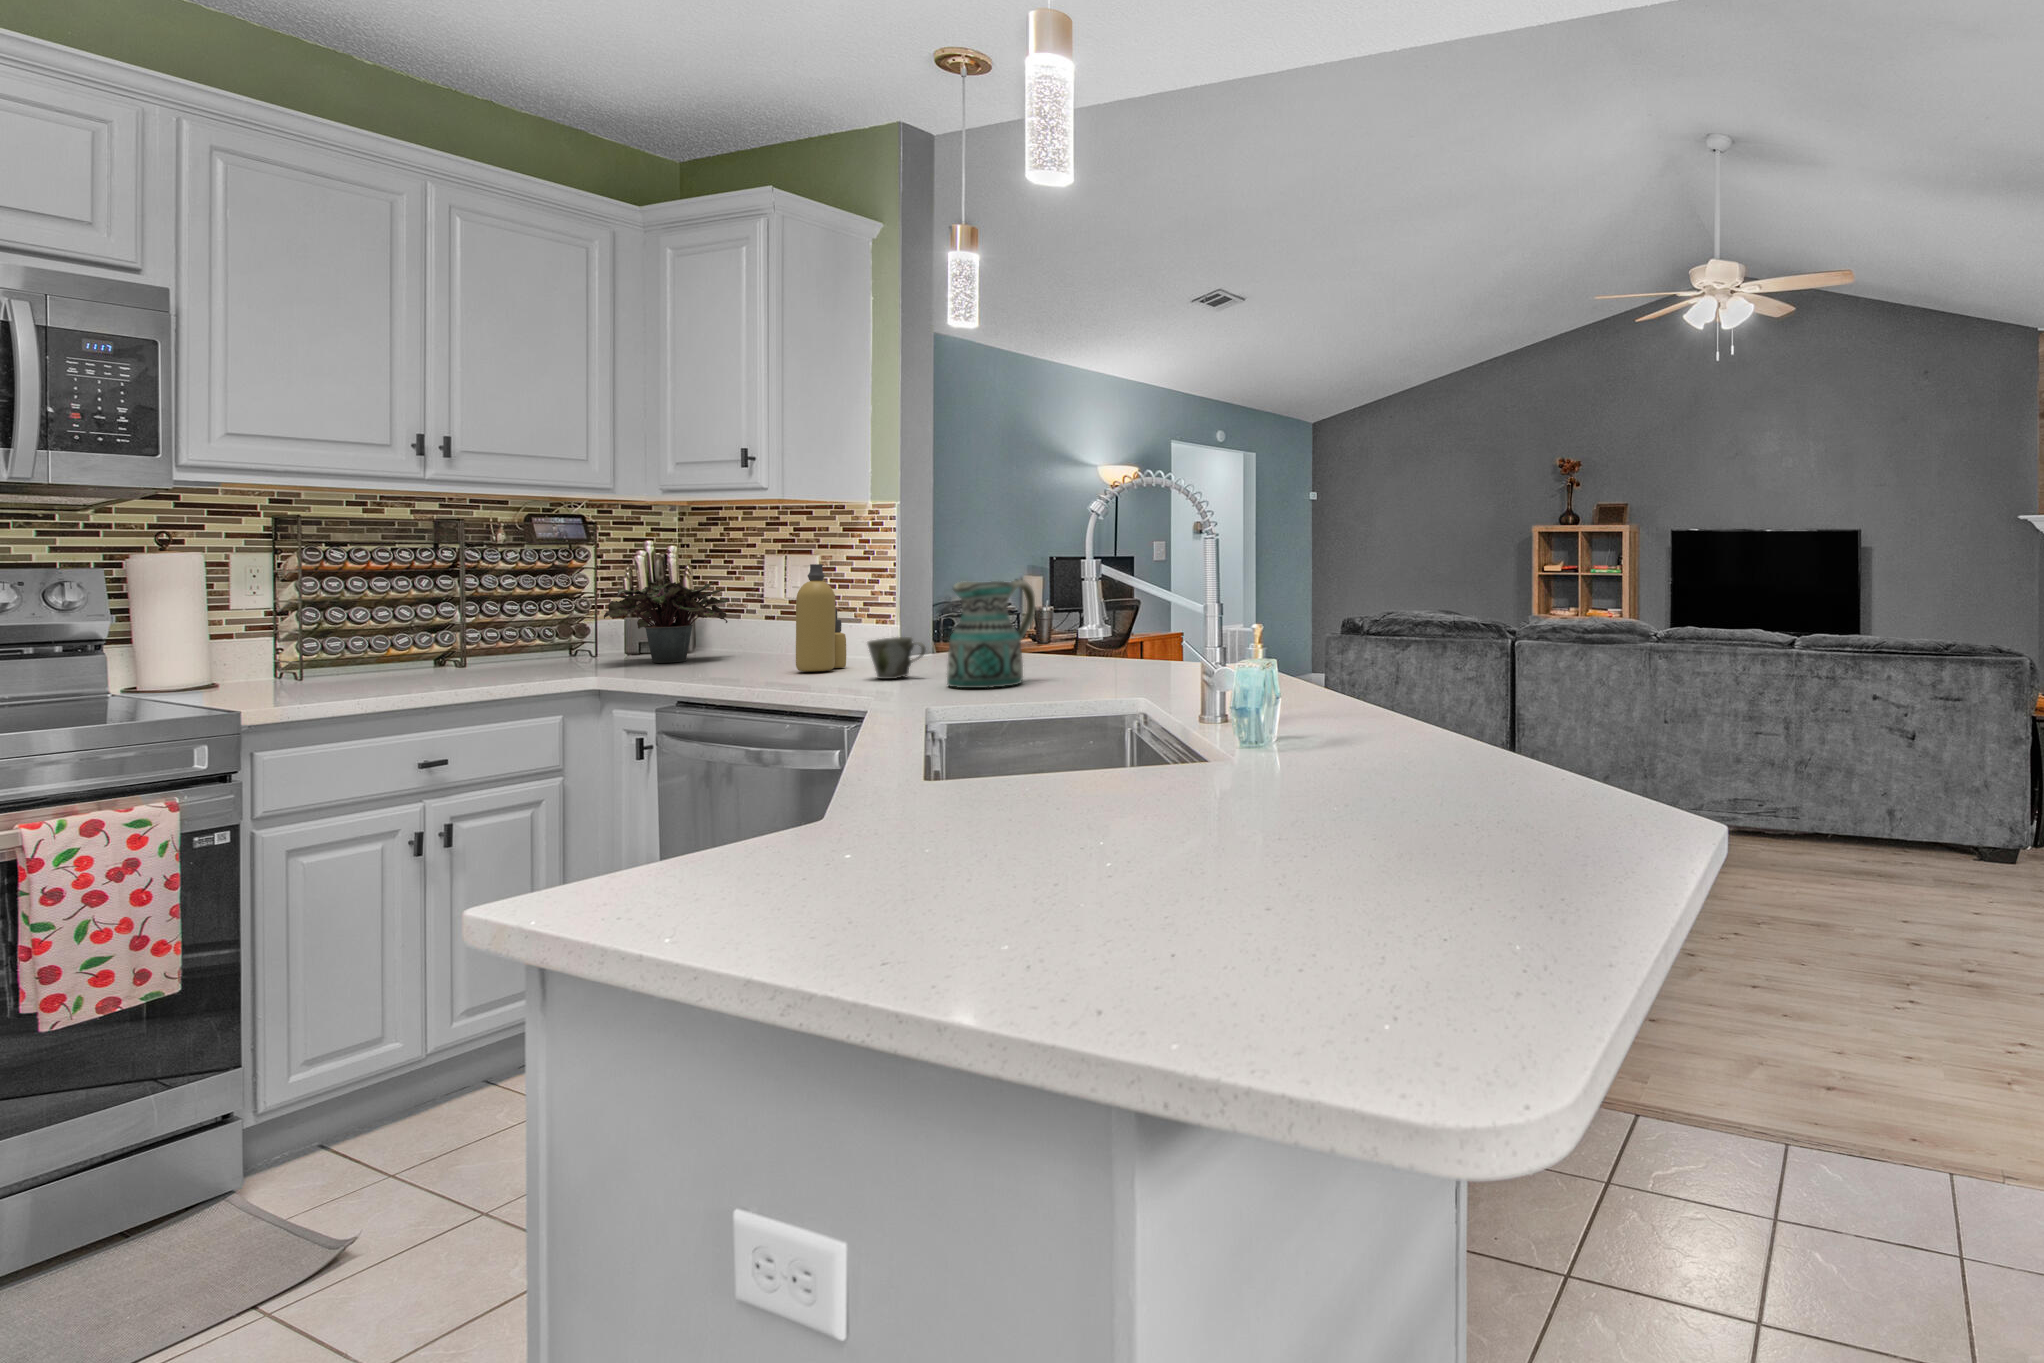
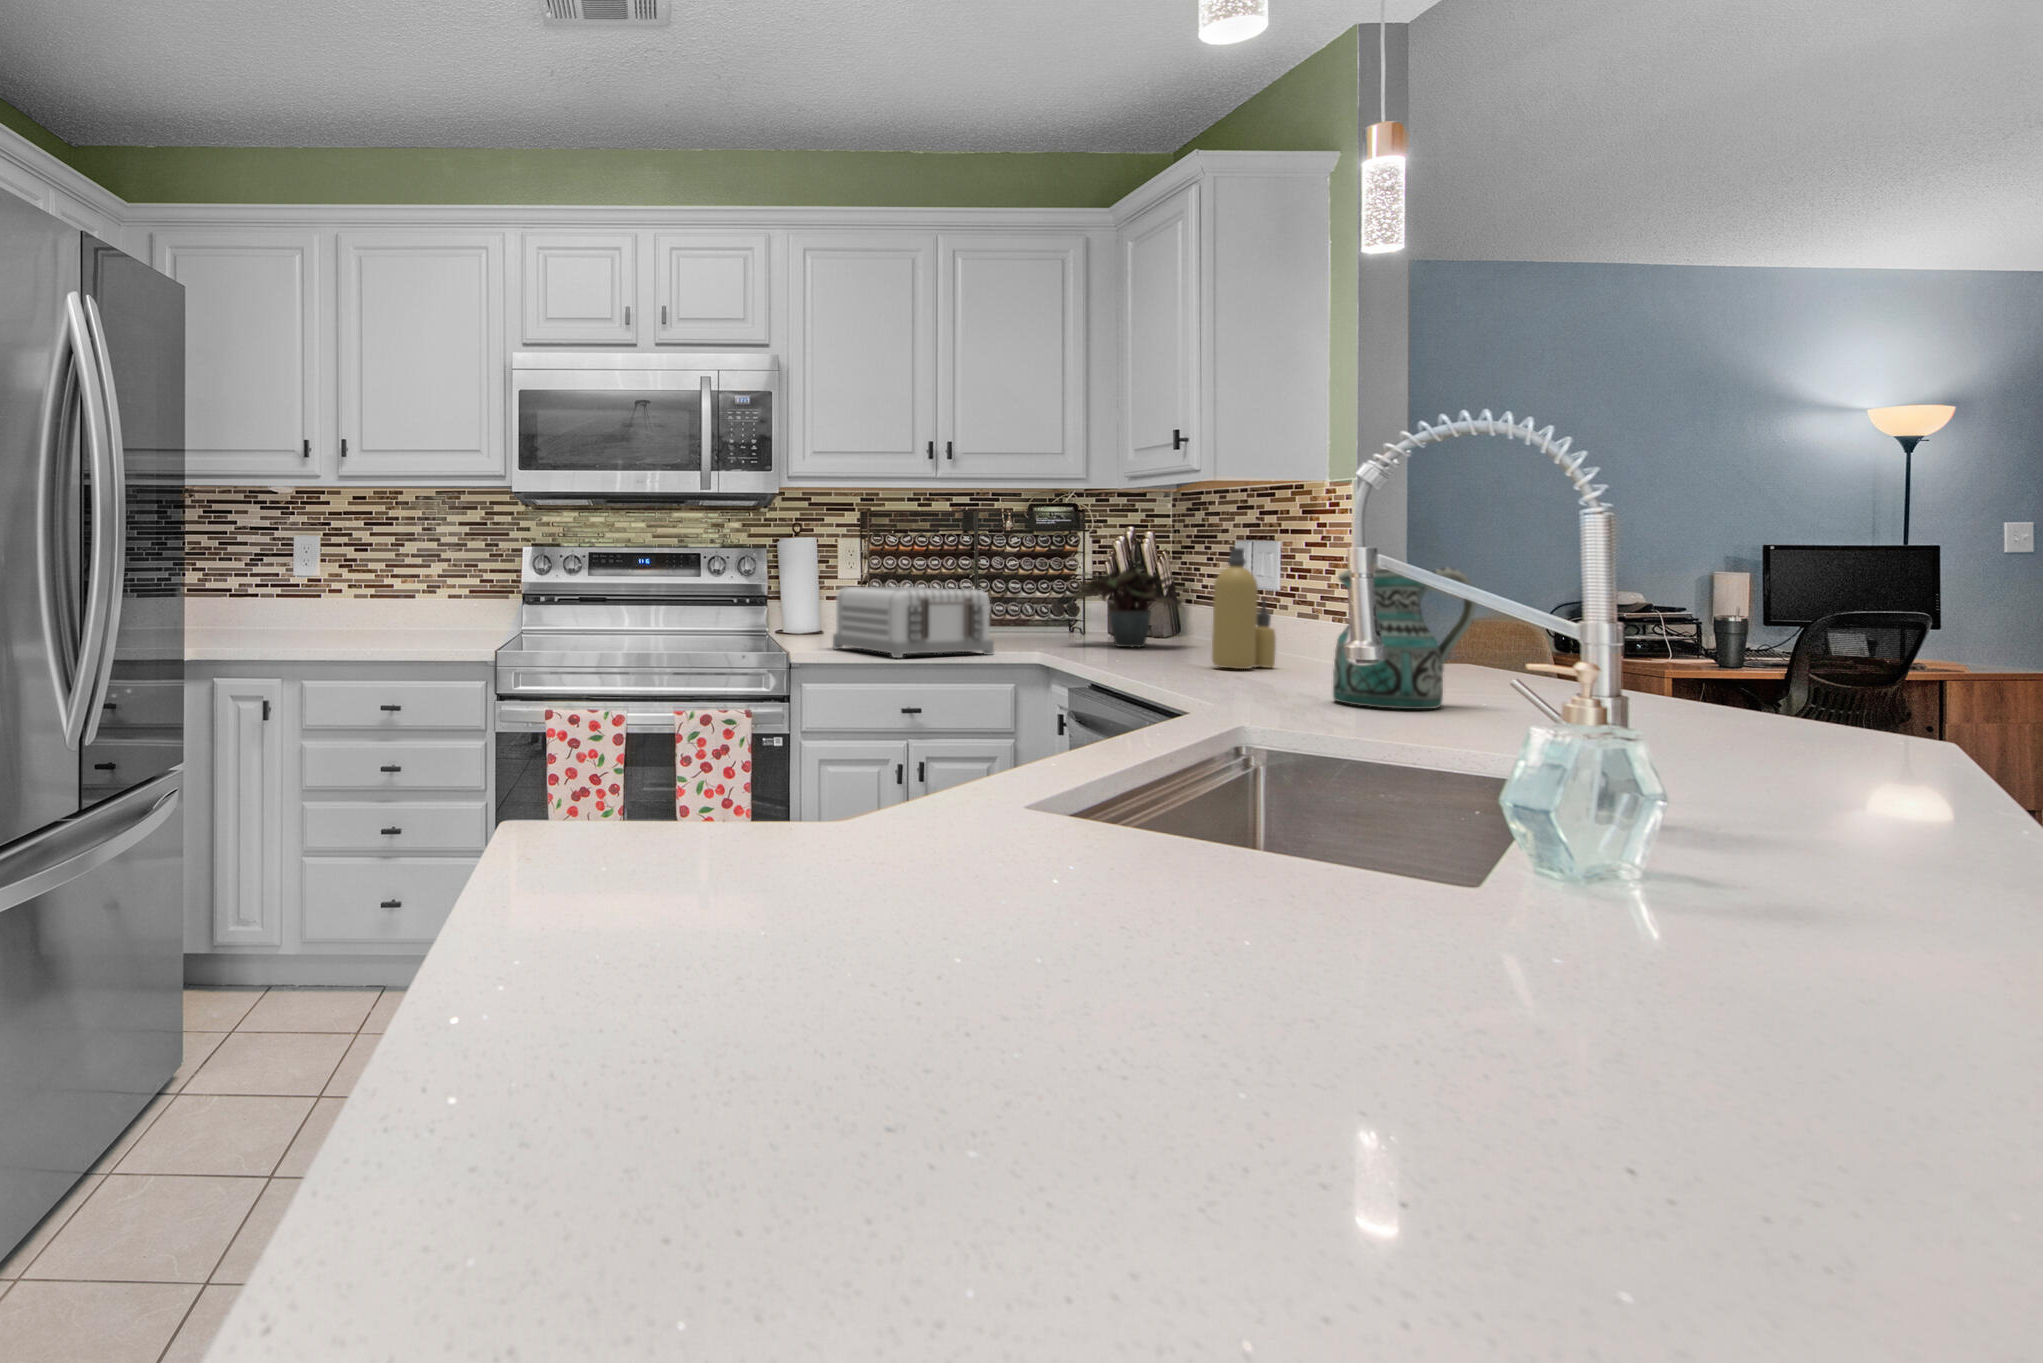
toaster: none [287,614,542,701] -> present [833,587,994,658]
mug: present [867,637,926,679] -> none [1265,636,1335,685]

